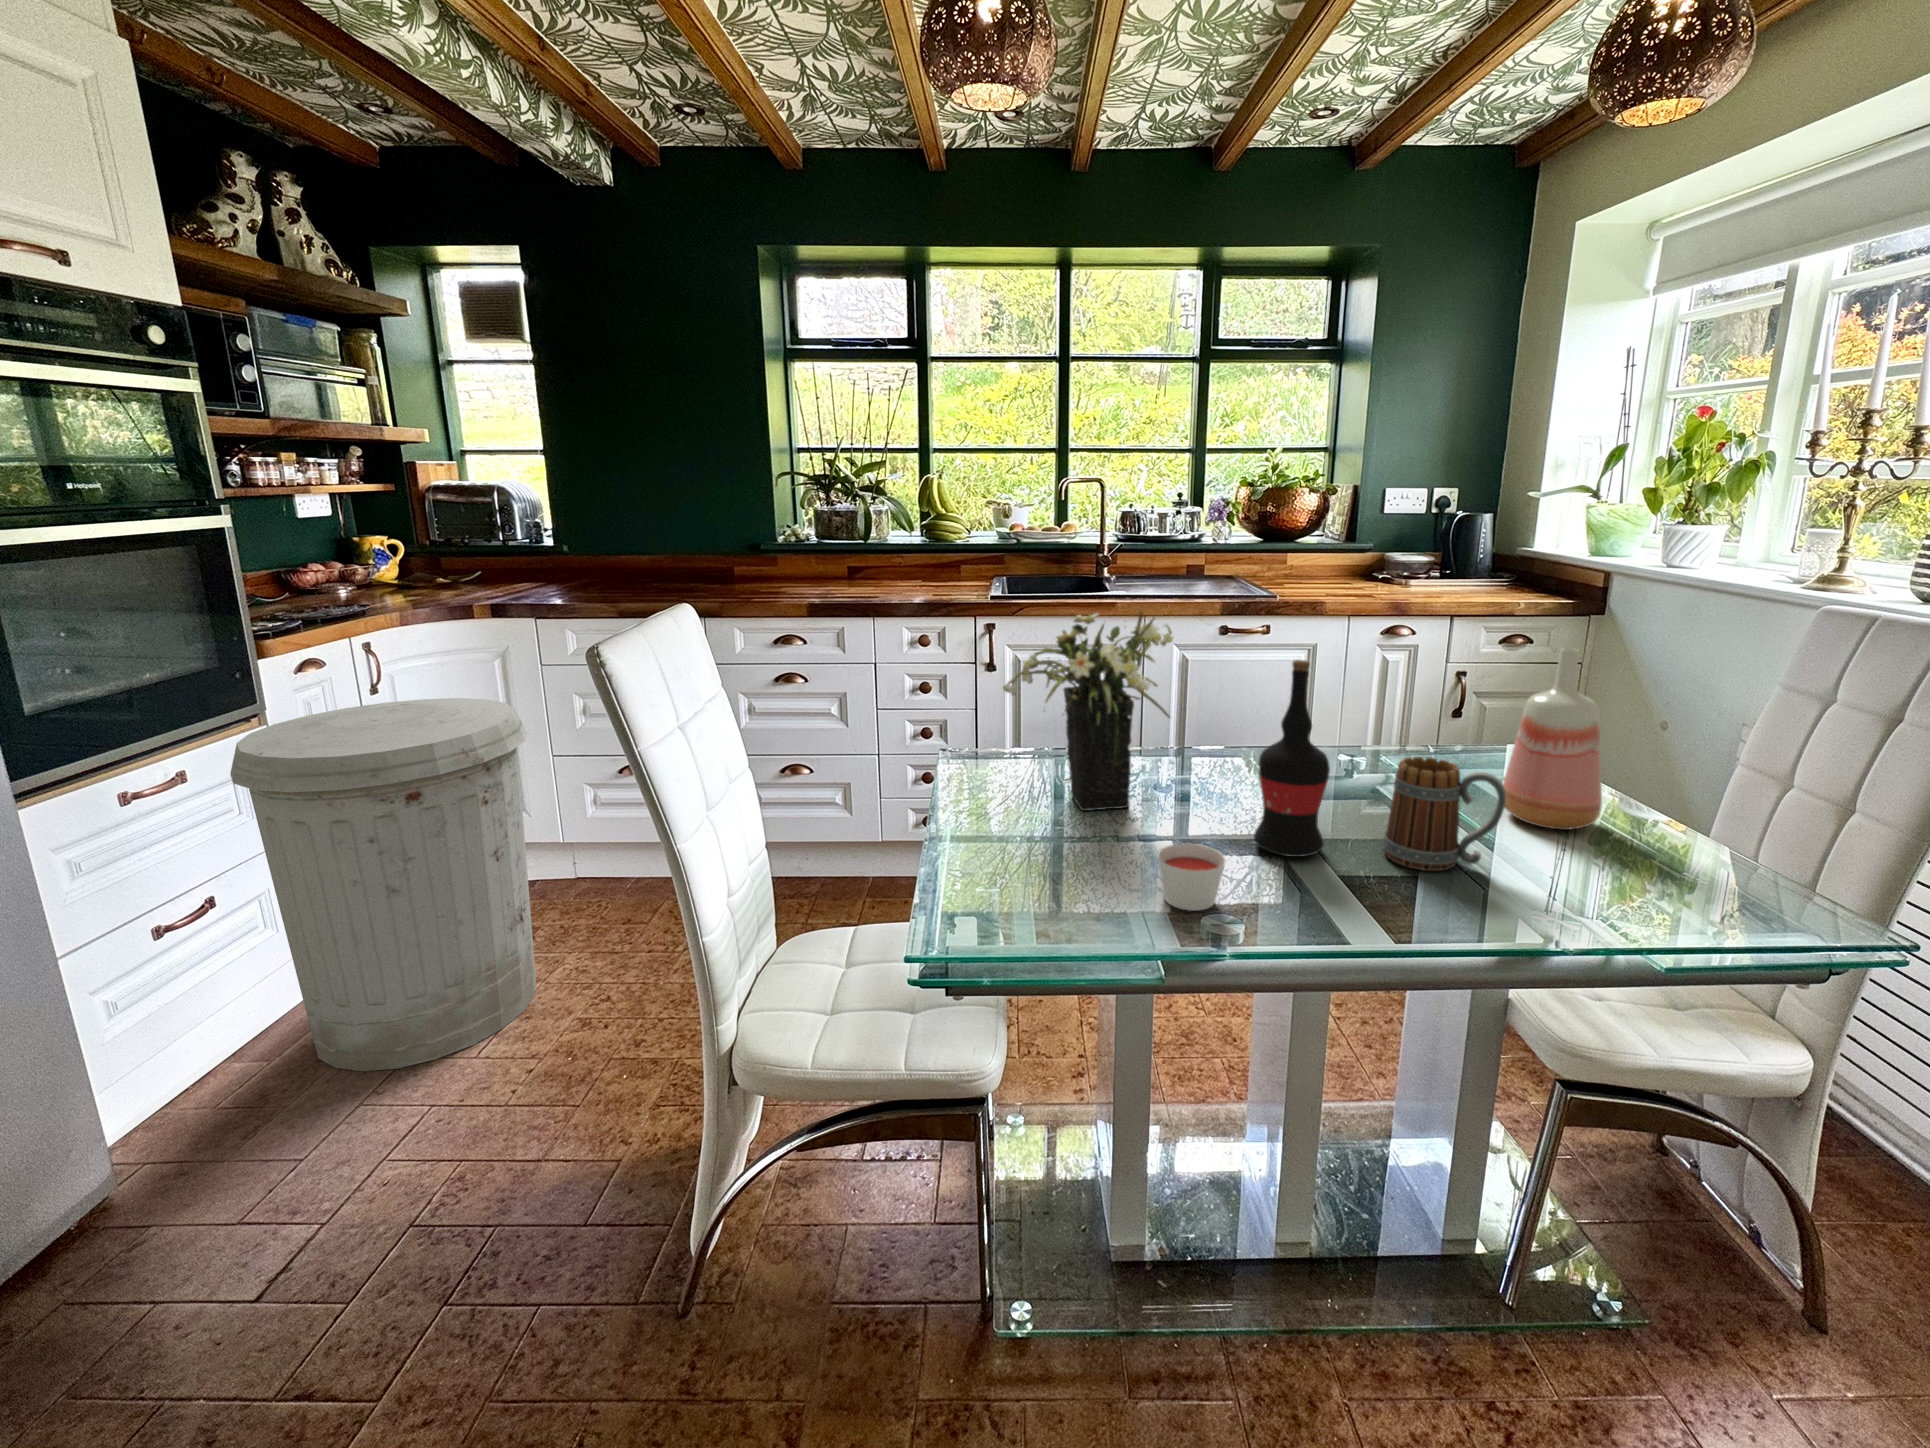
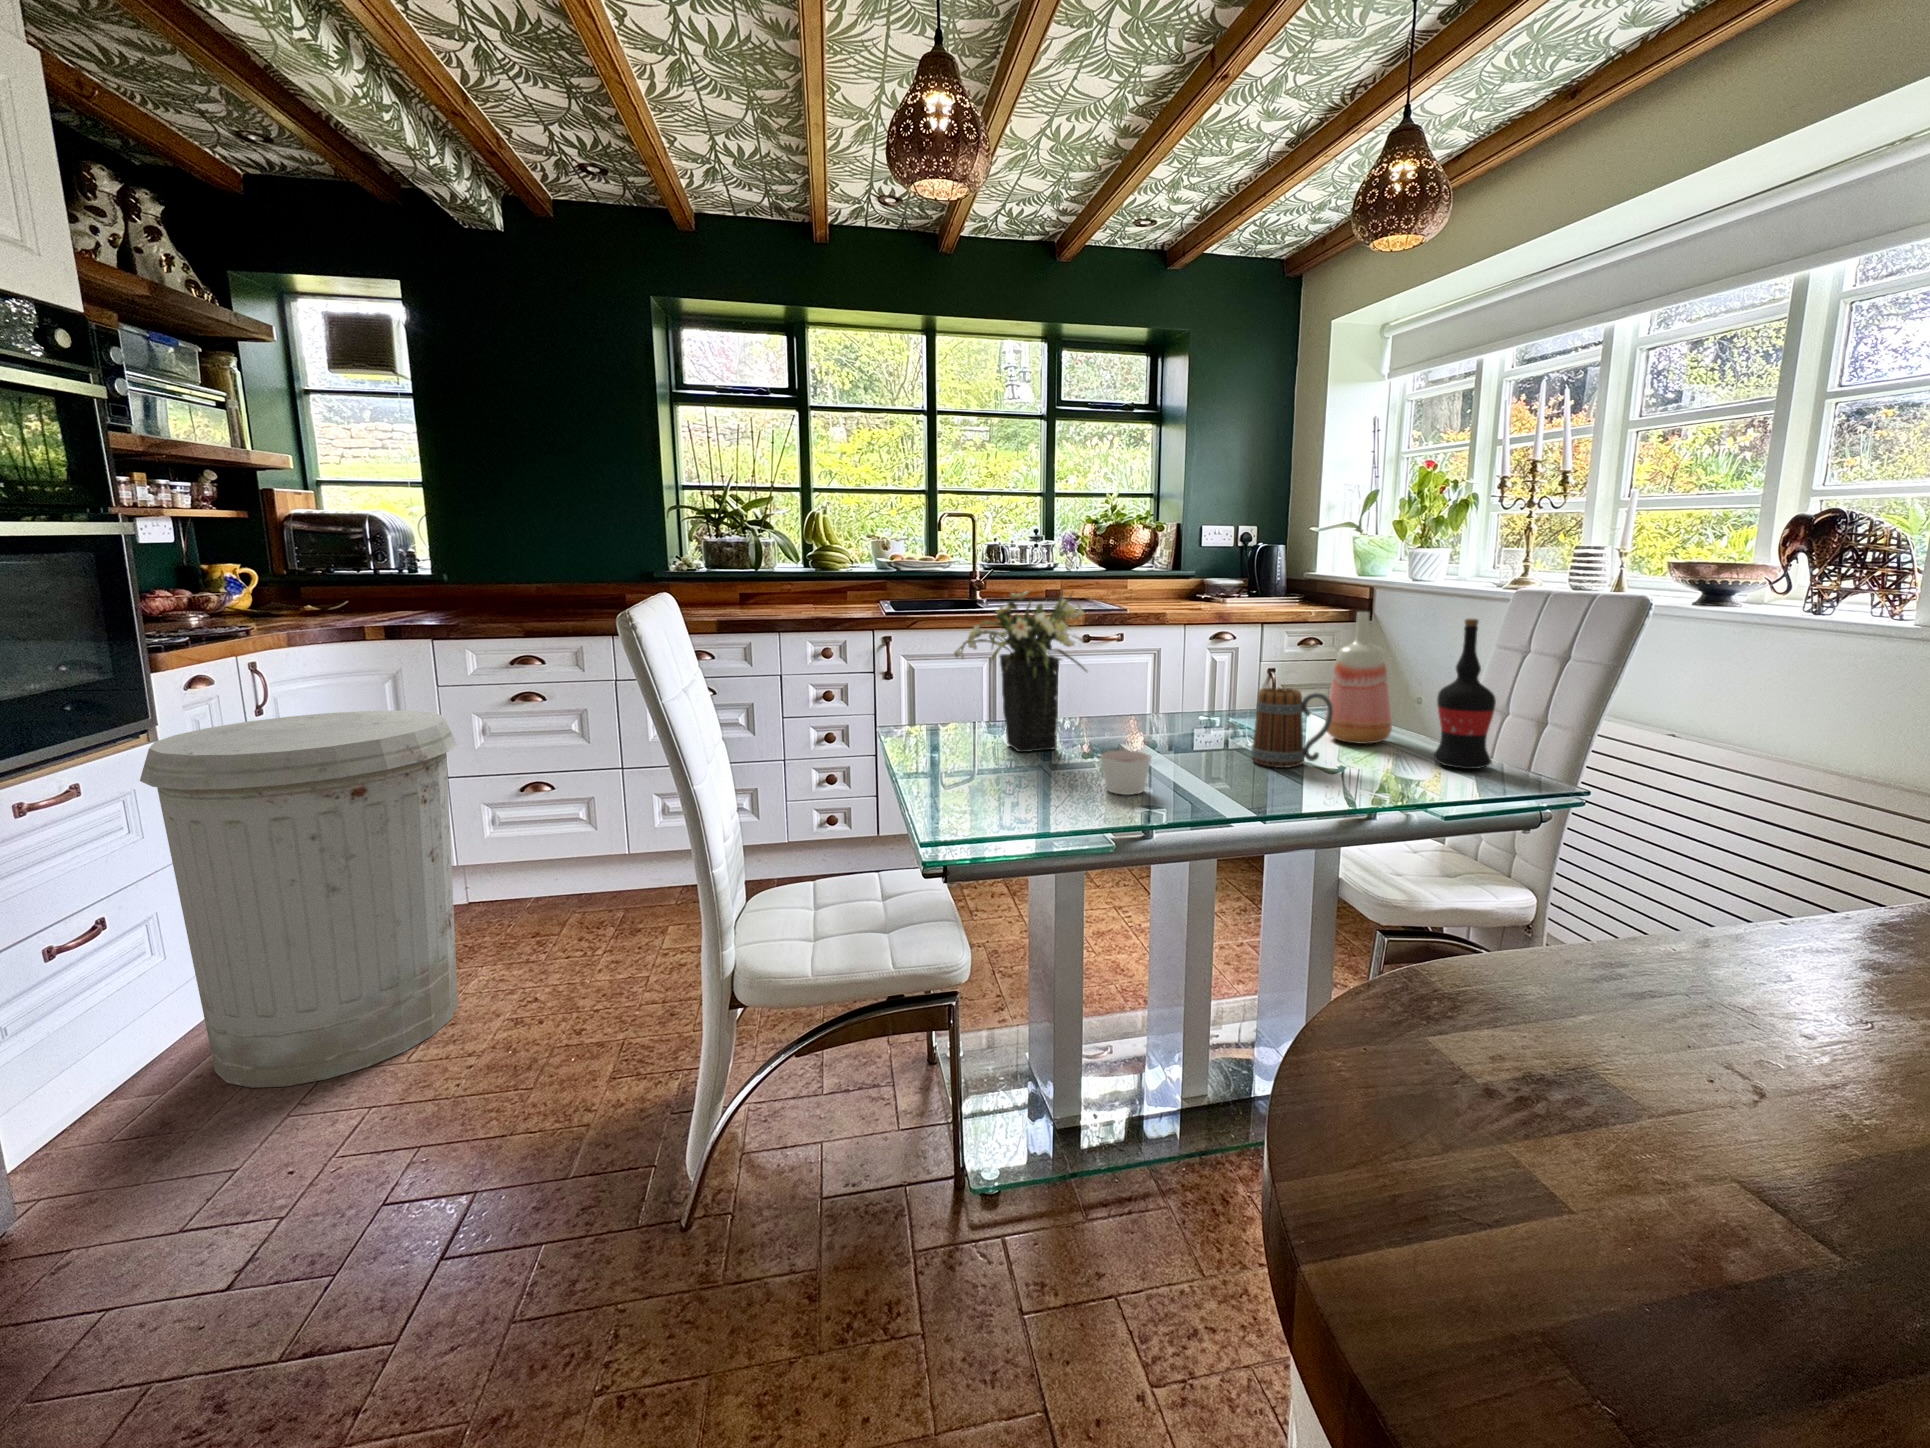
wine bottle: present [1254,660,1330,857] -> present [1434,619,1496,769]

